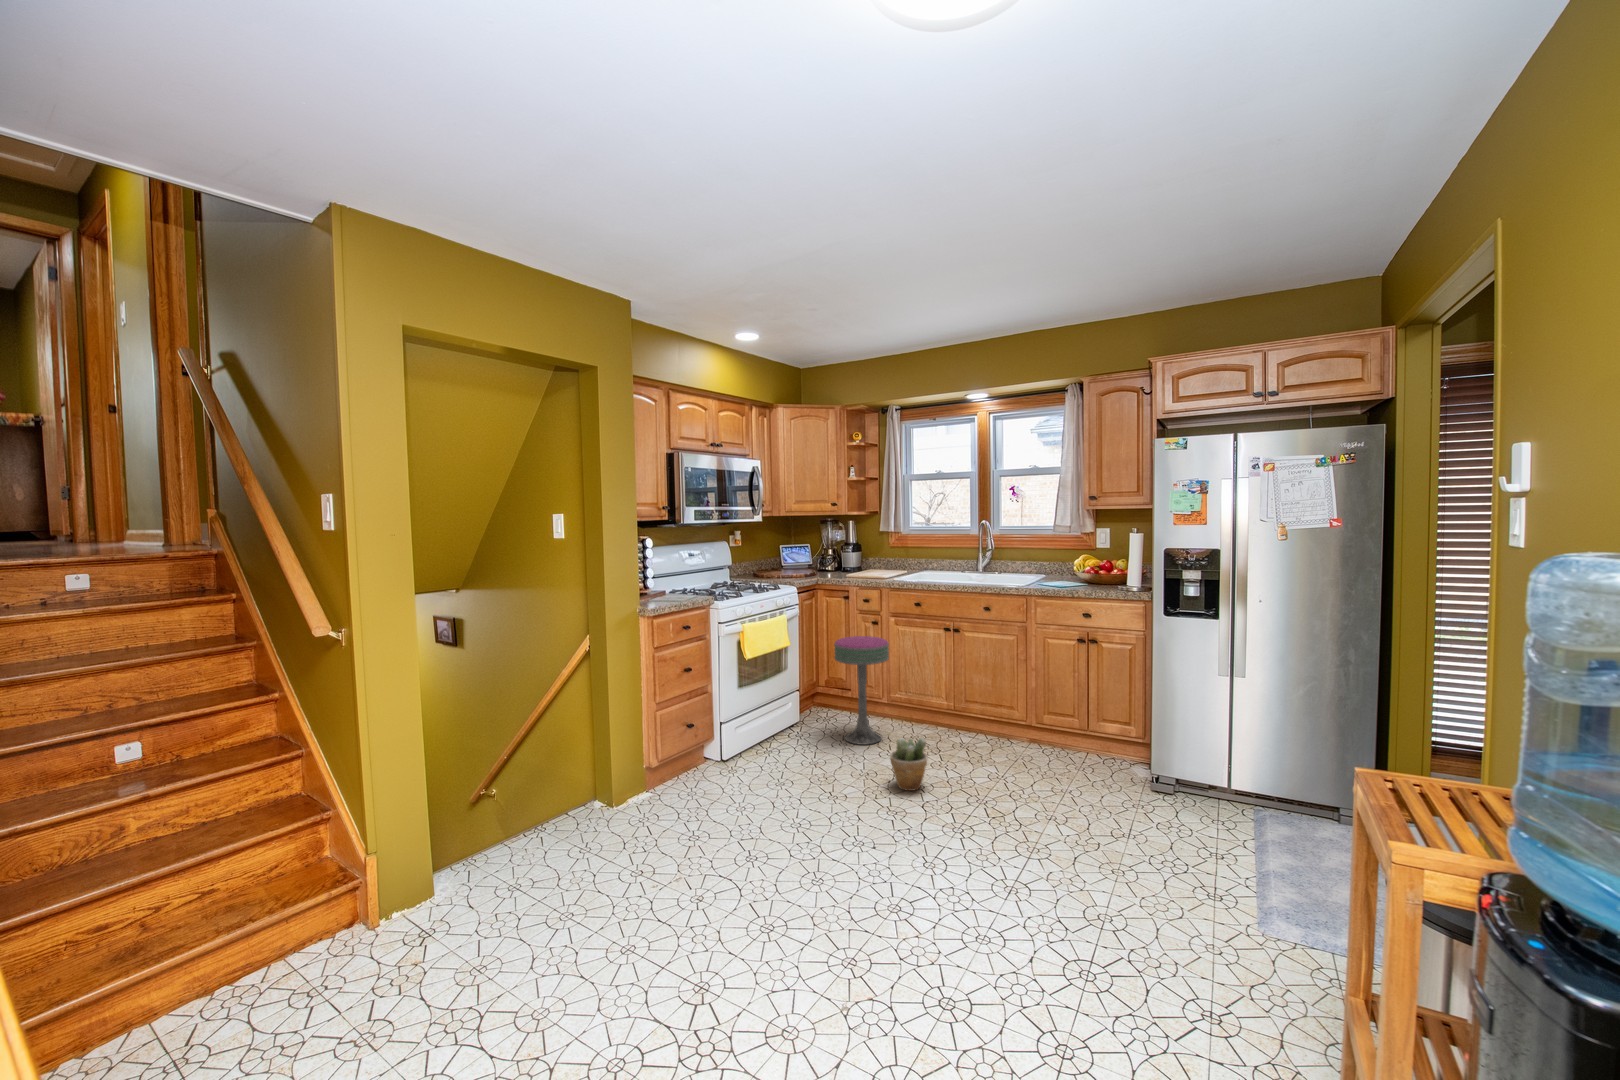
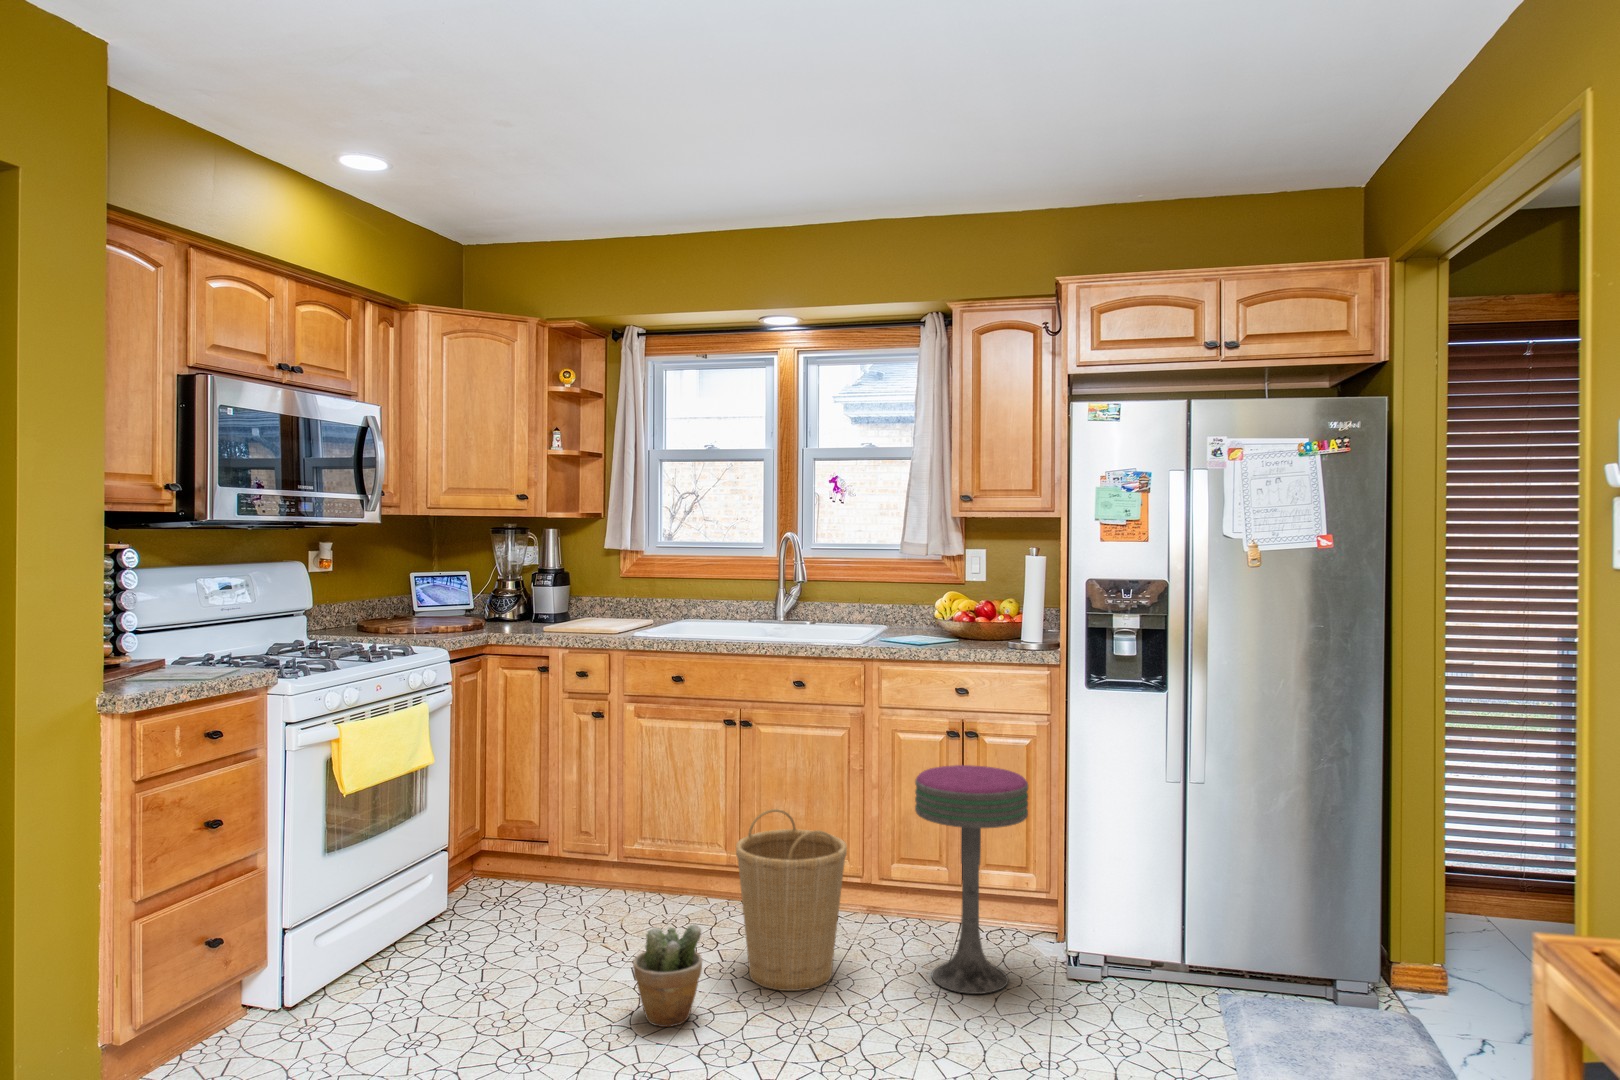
bar stool: present [834,636,889,745] -> present [915,765,1028,994]
basket: none [948,679,1012,780] -> present [736,809,847,991]

